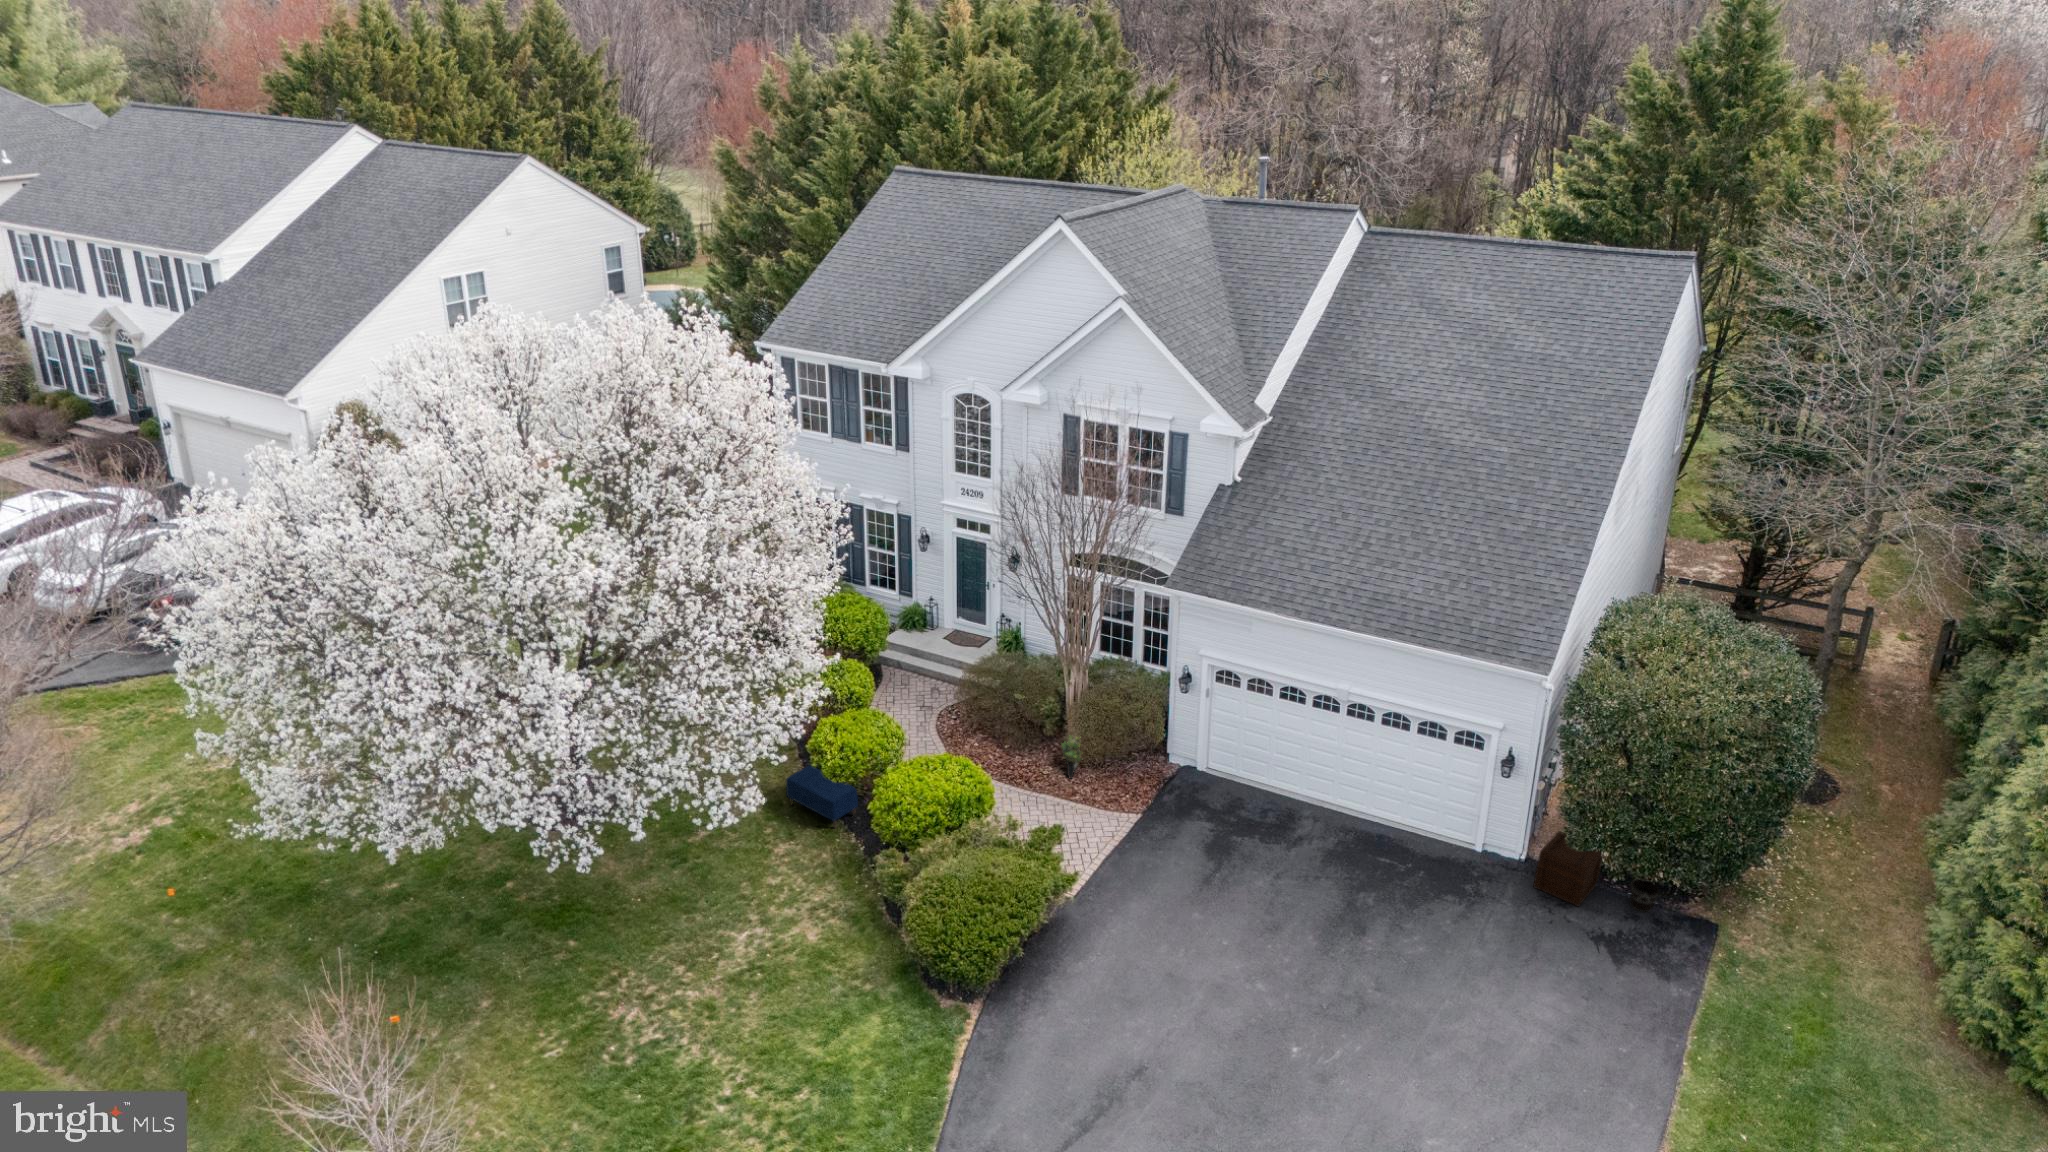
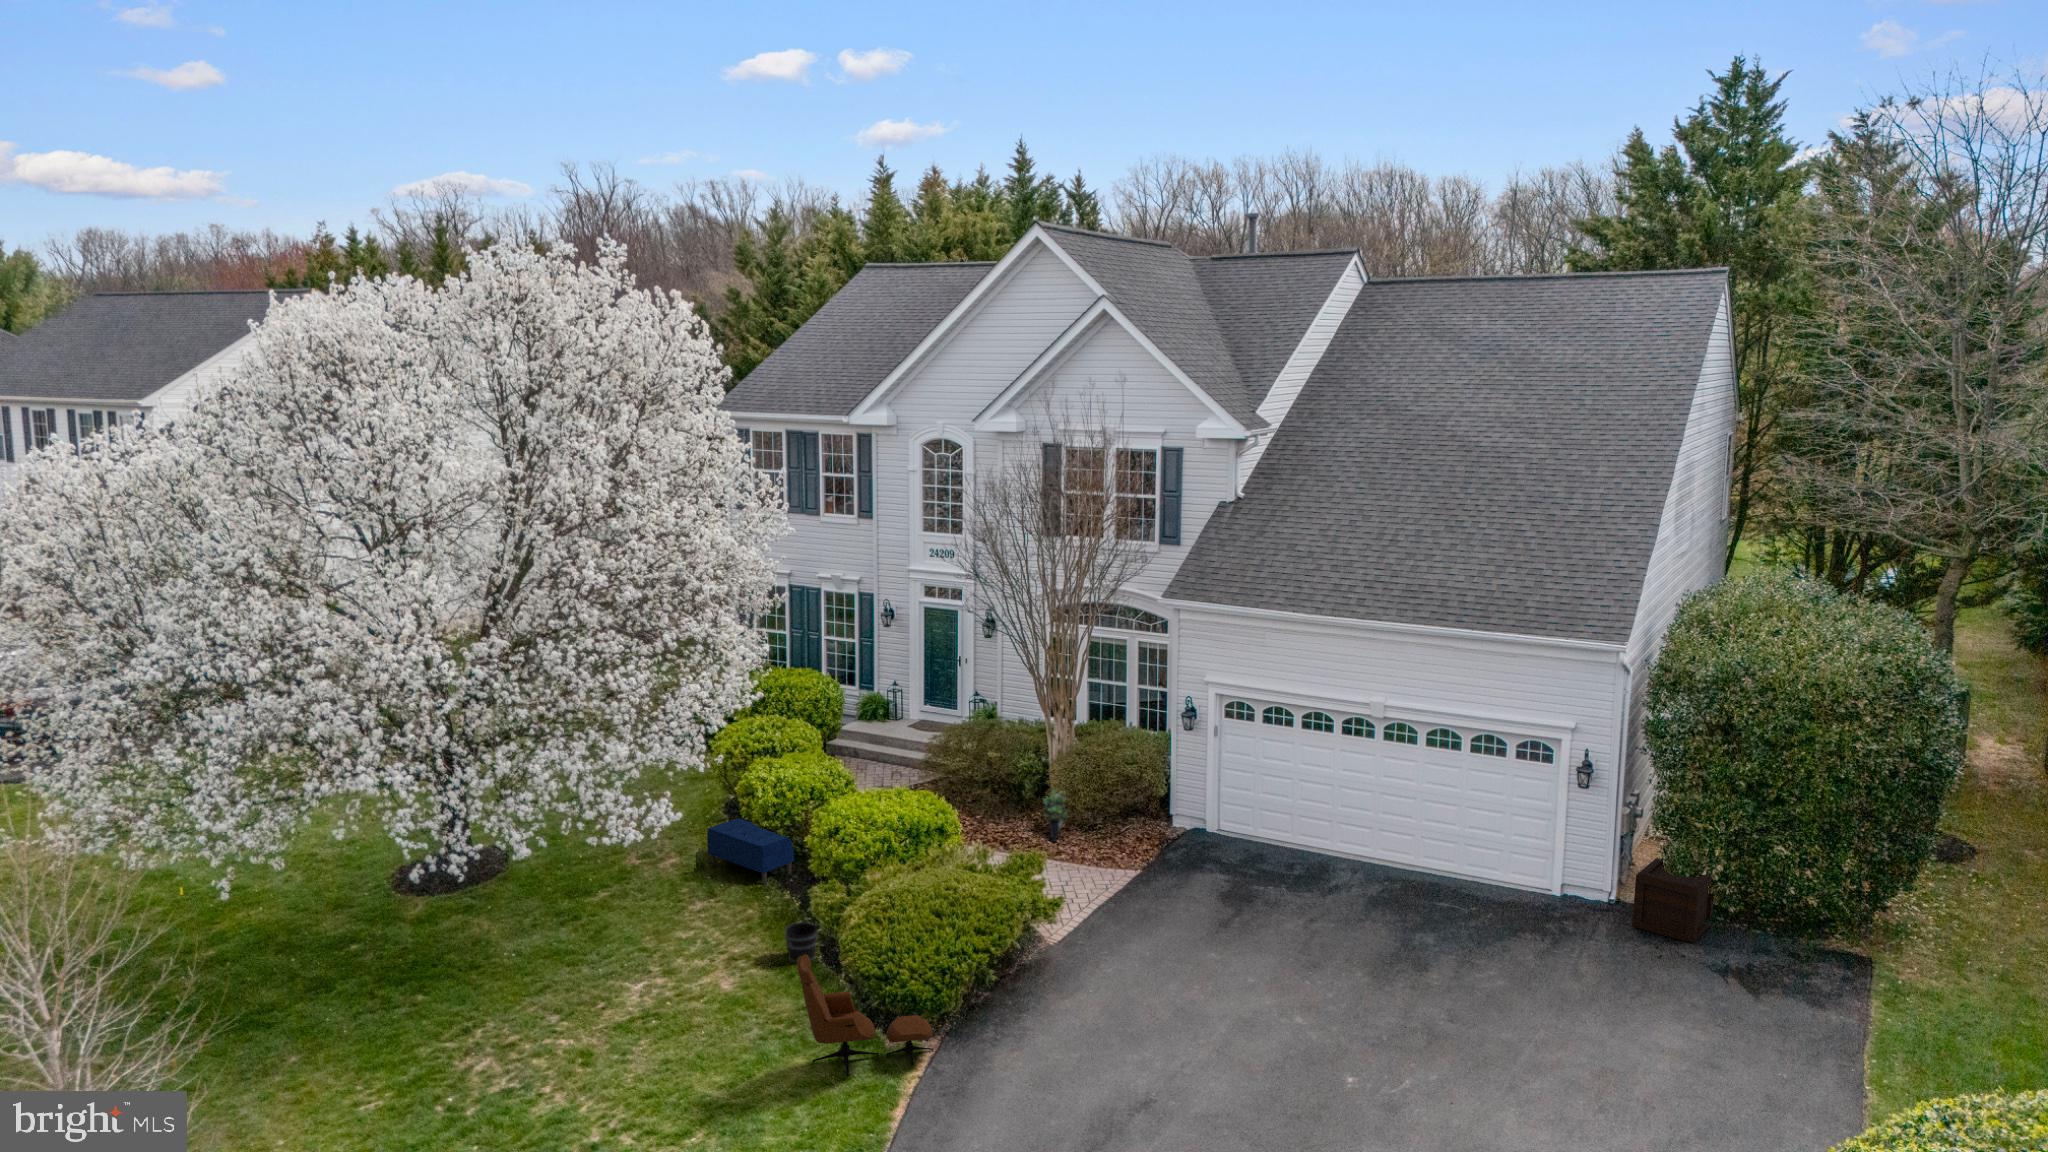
bucket: present [1630,879,1659,912] -> present [785,922,817,962]
lounge chair: none [876,958,980,1046] -> present [797,954,934,1076]

